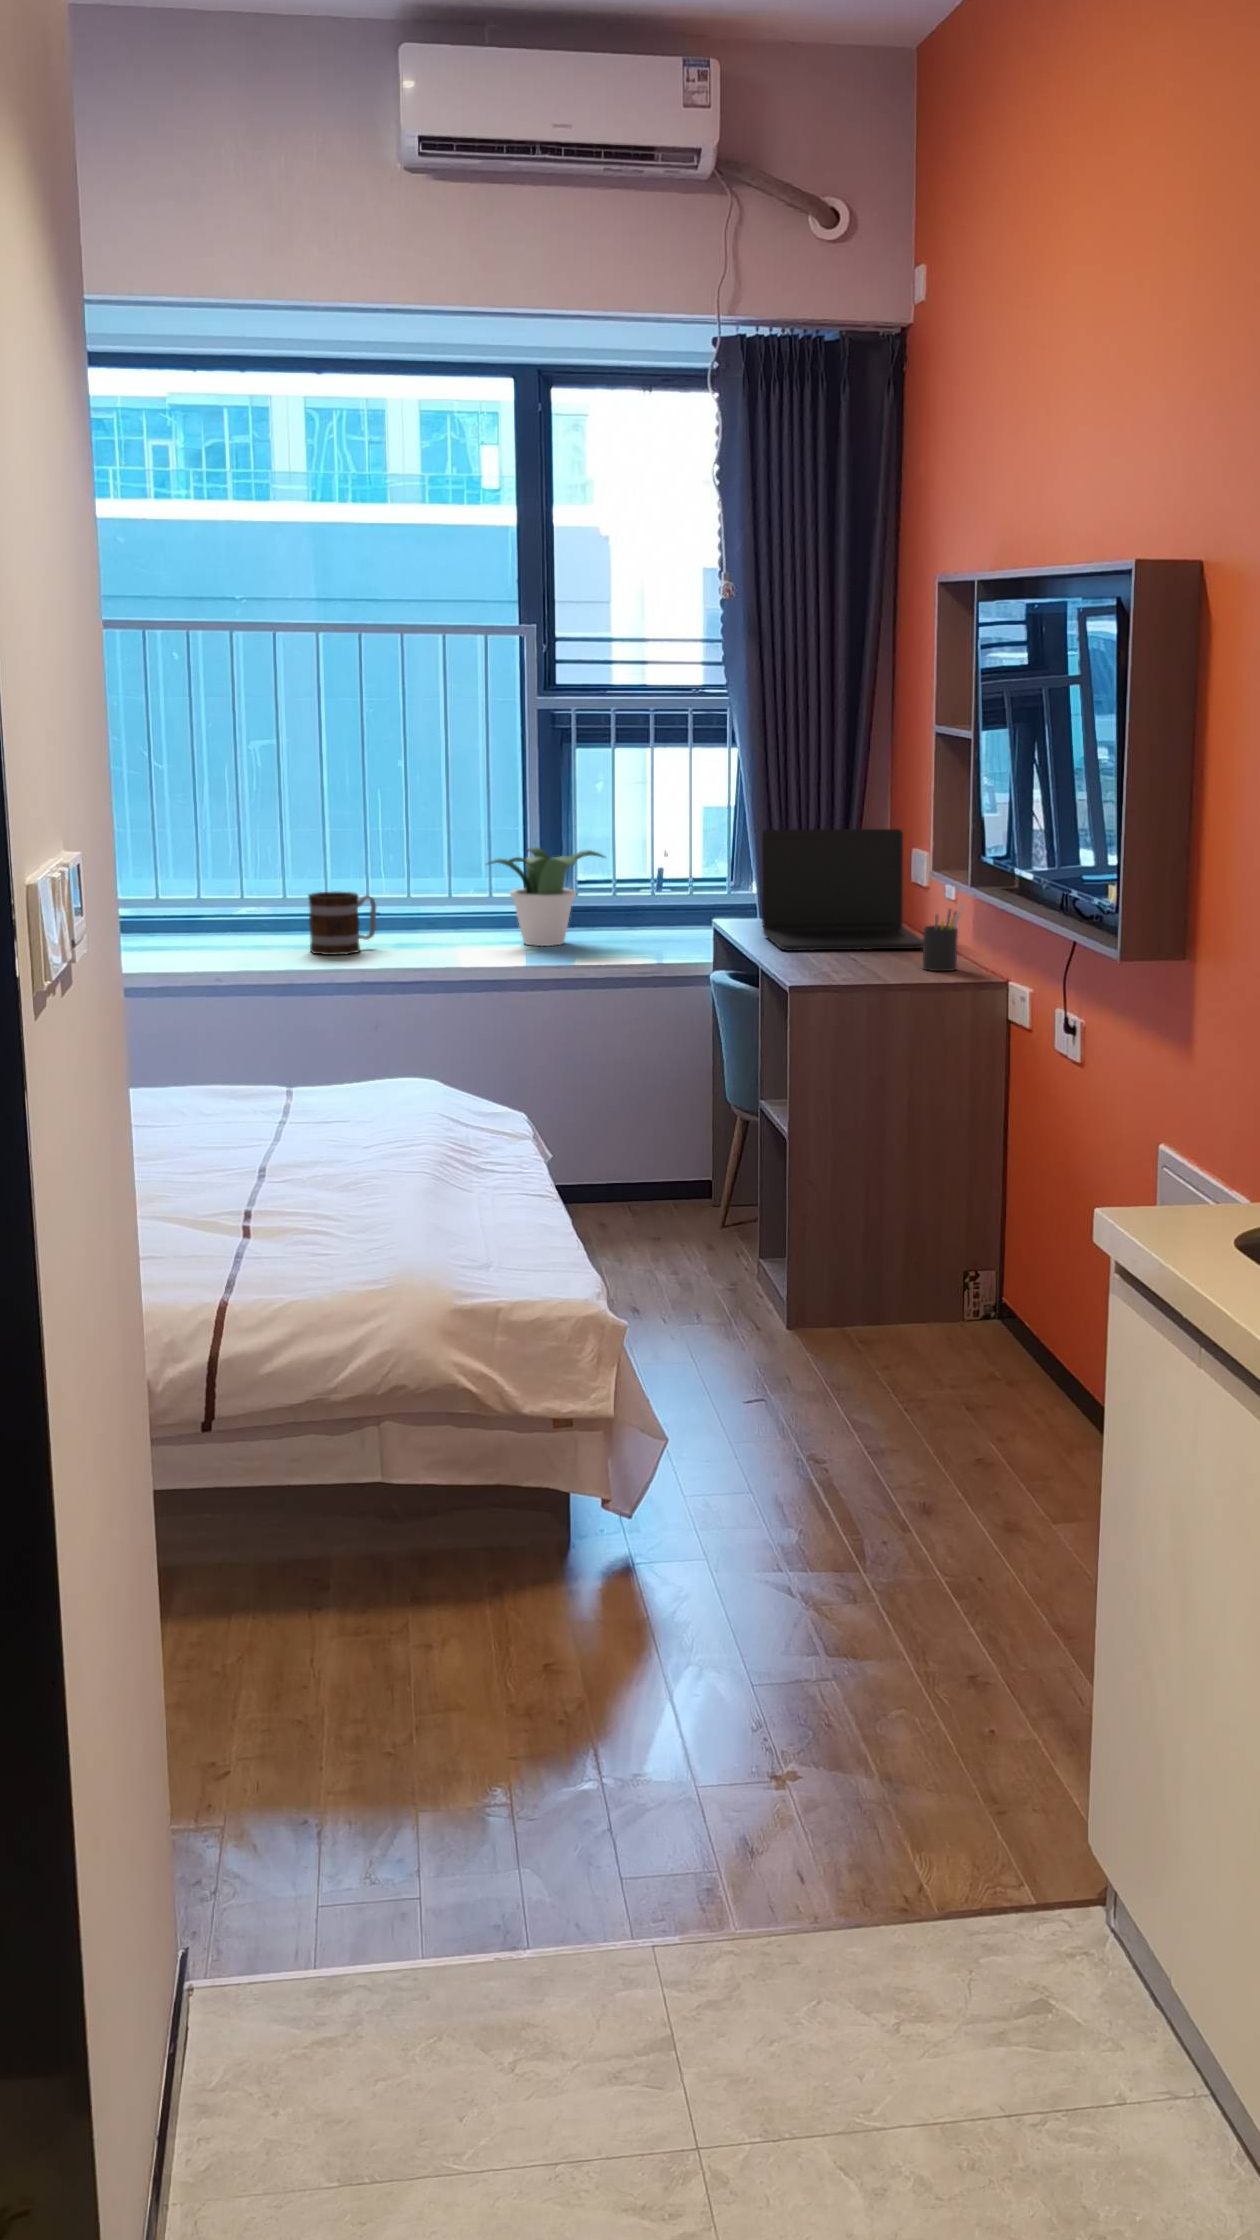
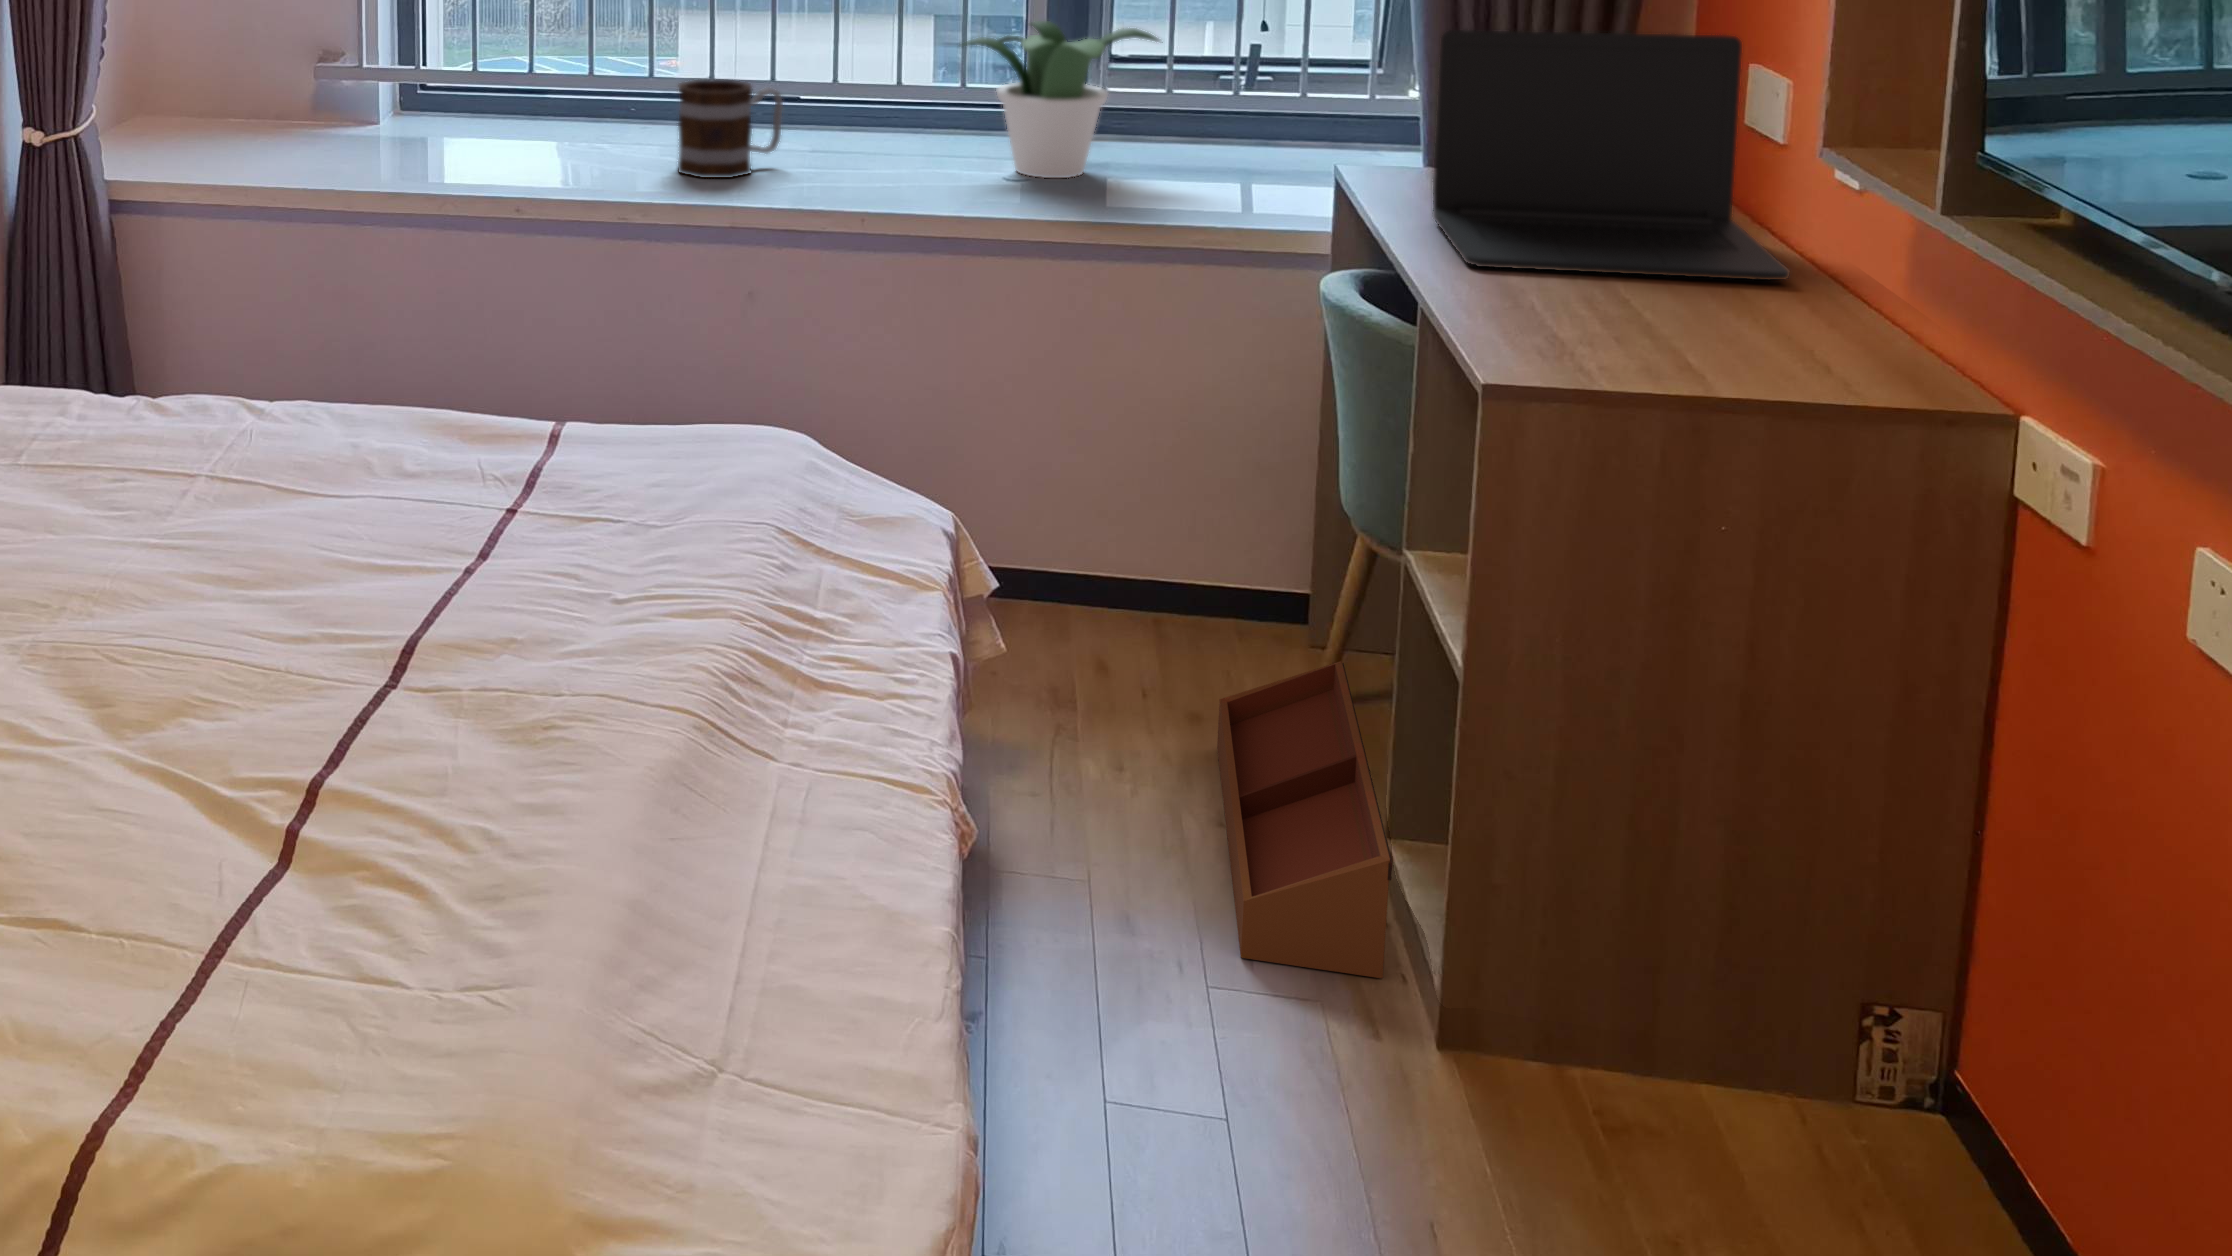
pen holder: present [923,904,963,971] -> none [1790,224,1903,363]
storage bin: none [668,1189,763,1318] -> present [1217,661,1392,978]

